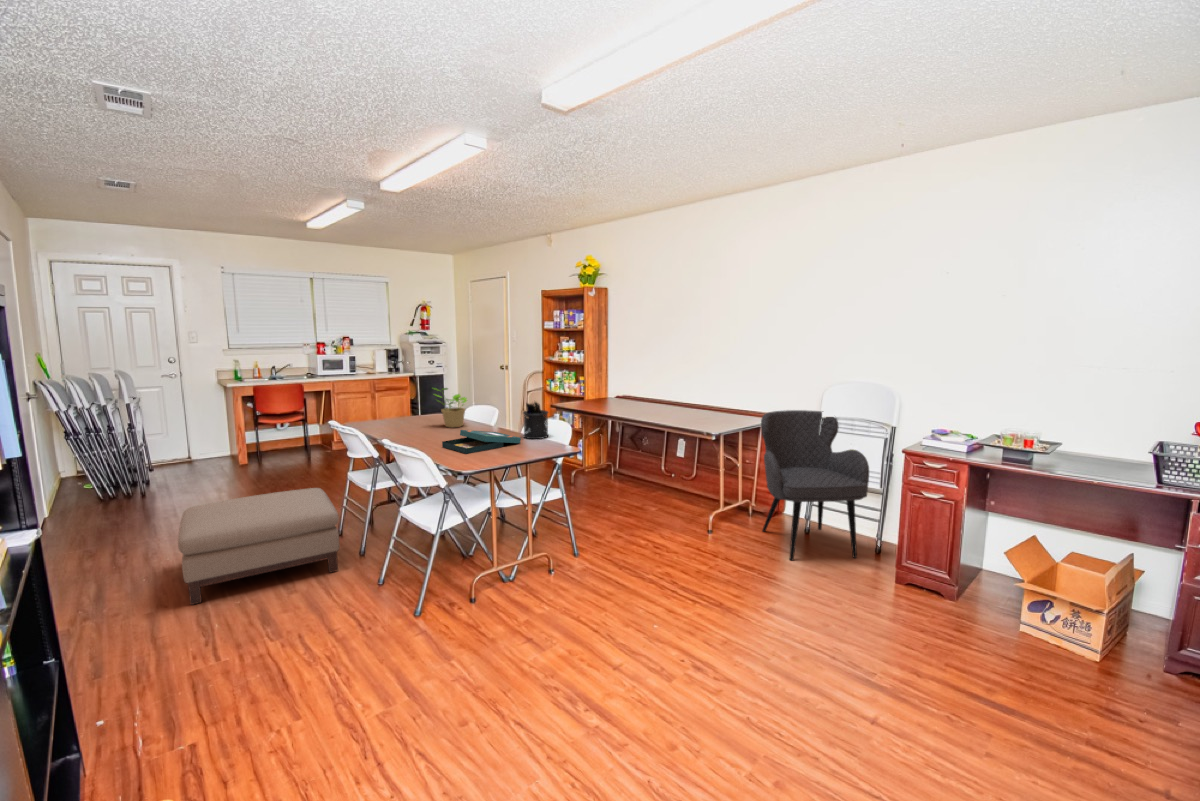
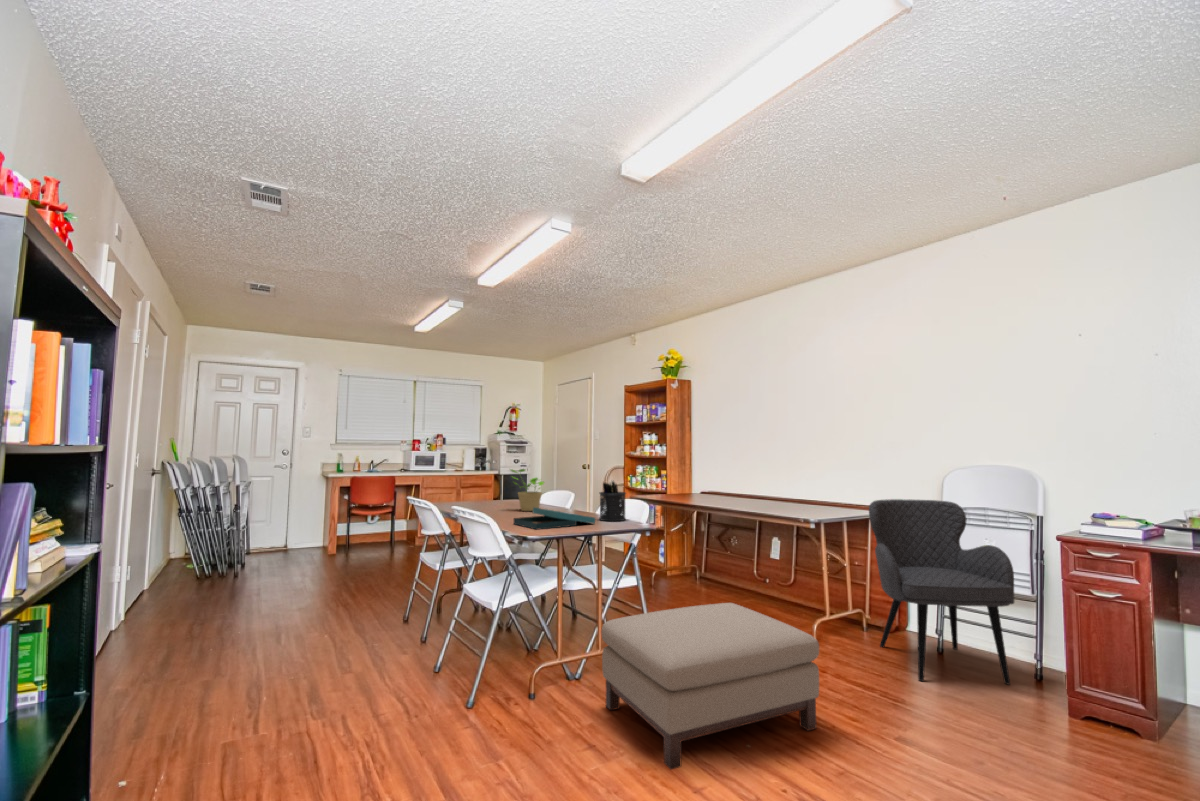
ottoman: present [178,488,339,605] -> present [601,603,819,769]

